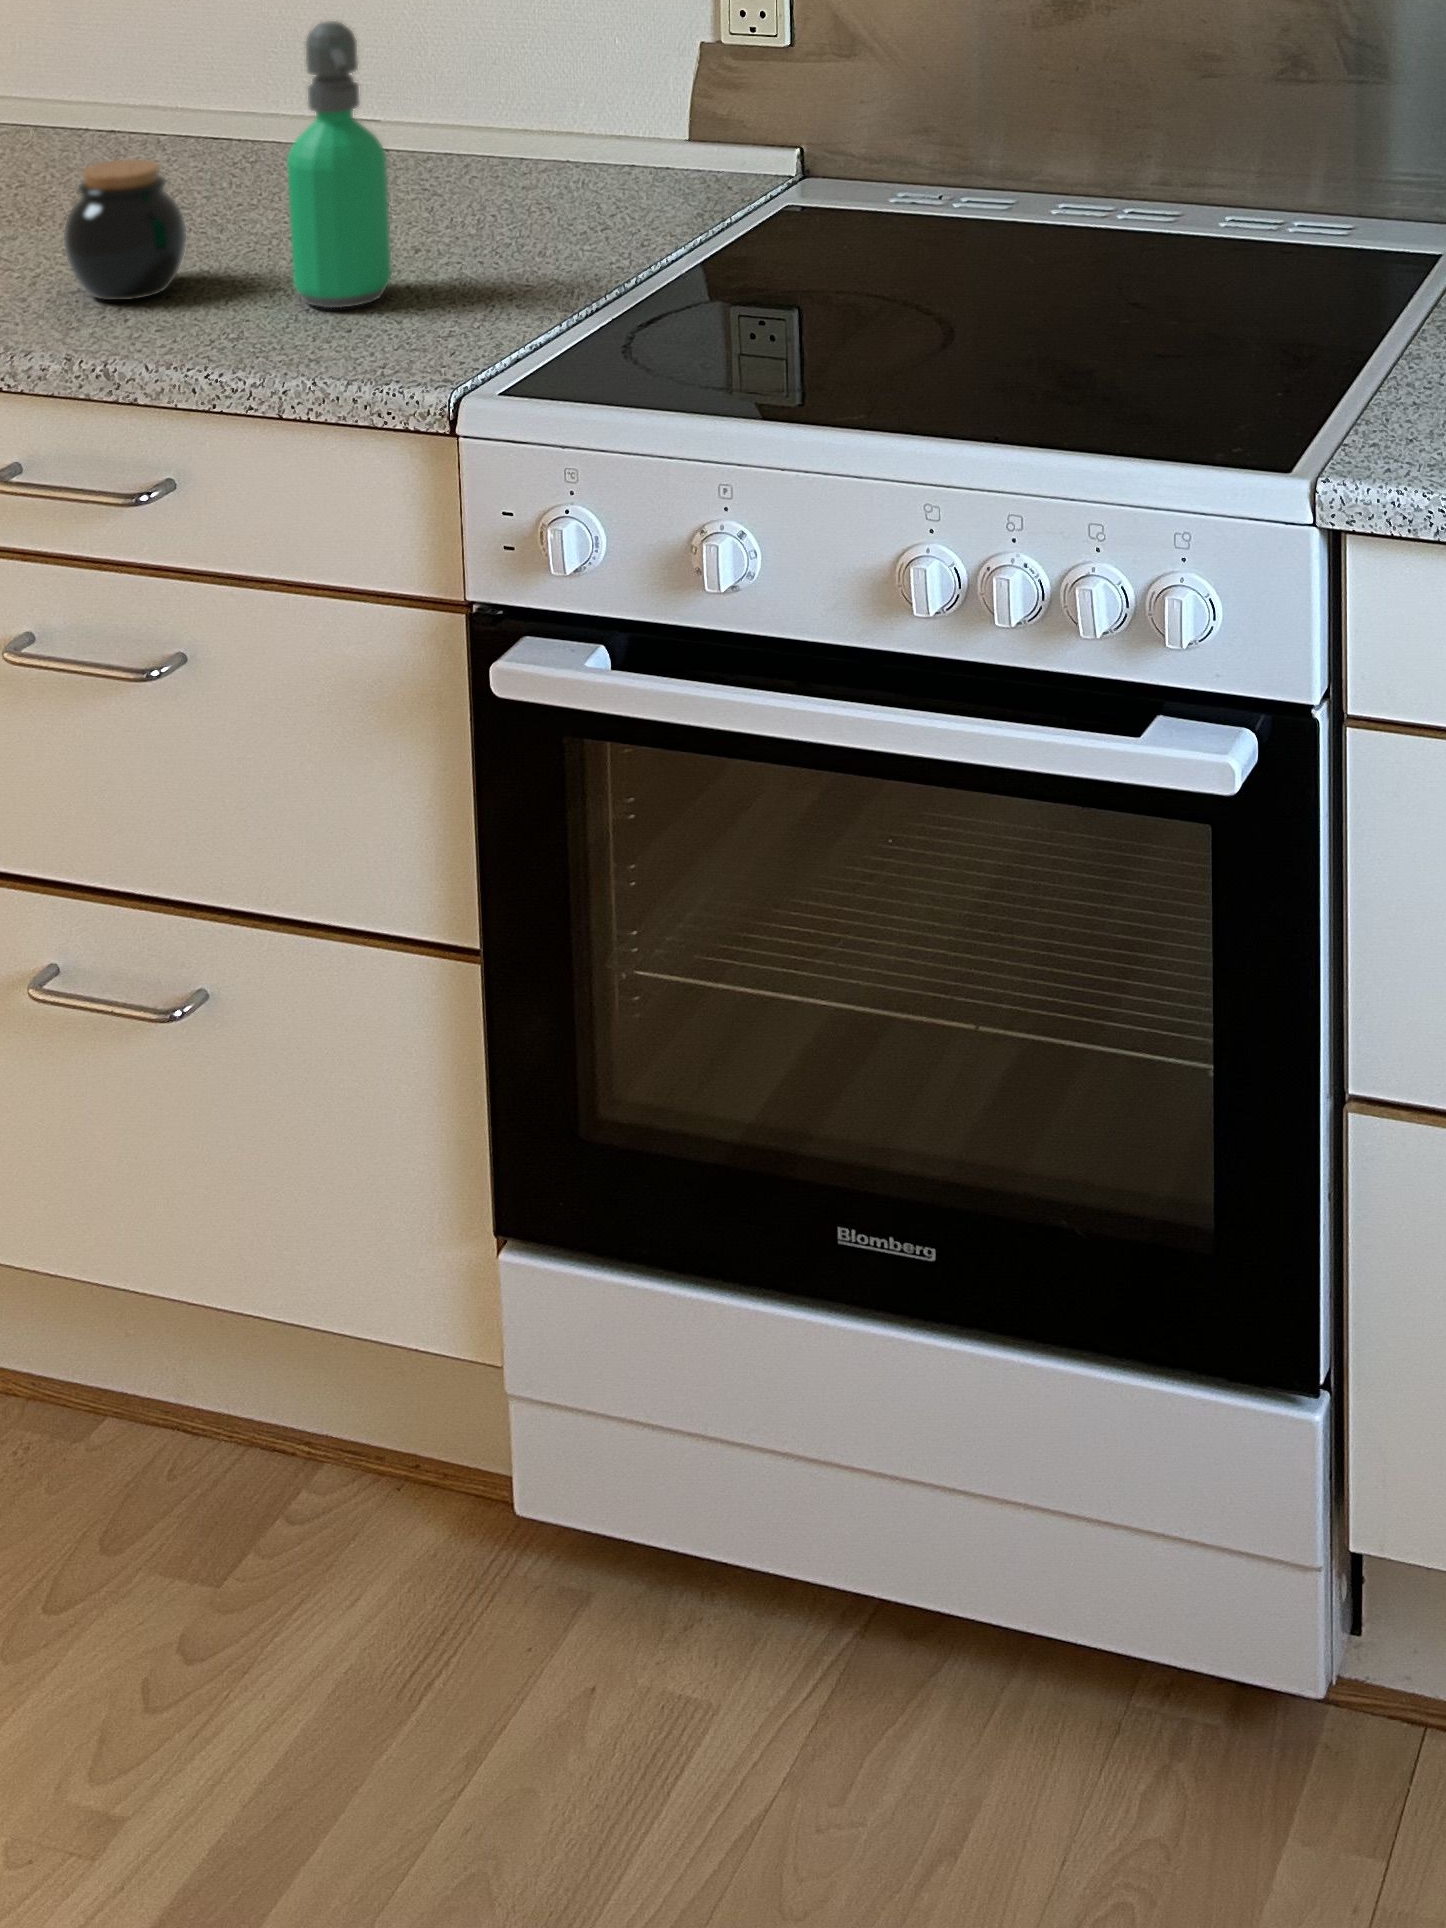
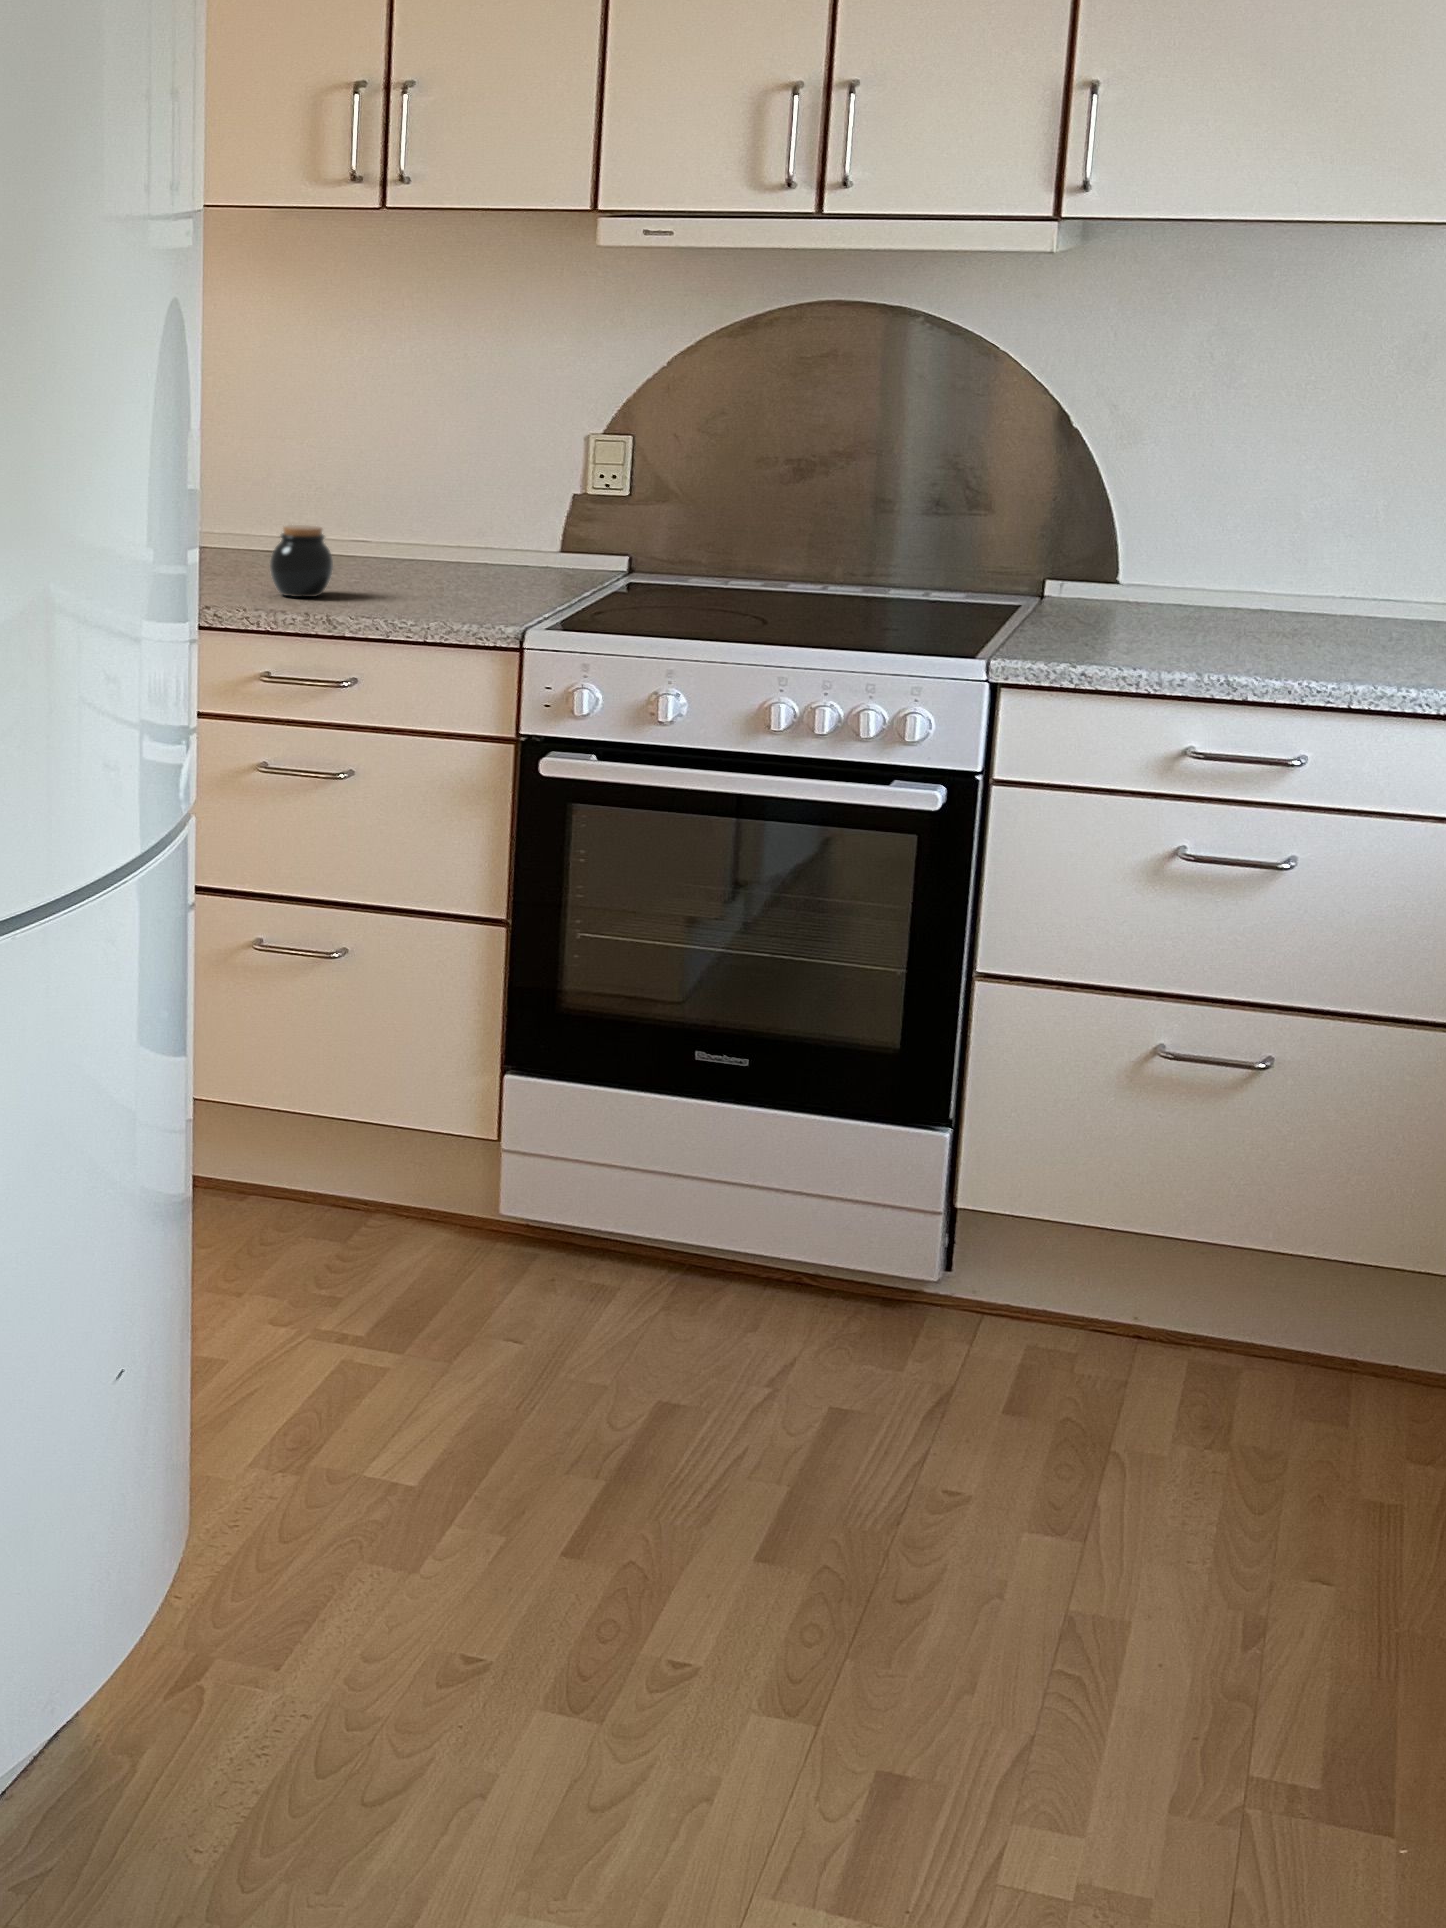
soap dispenser: present [287,21,392,308] -> none [397,449,452,602]

